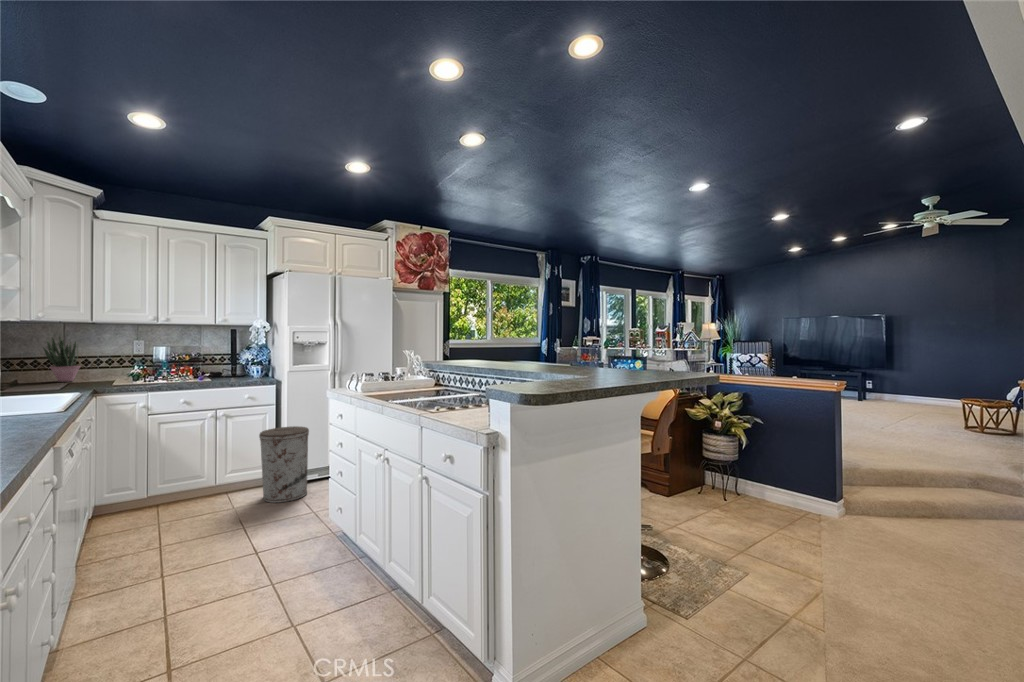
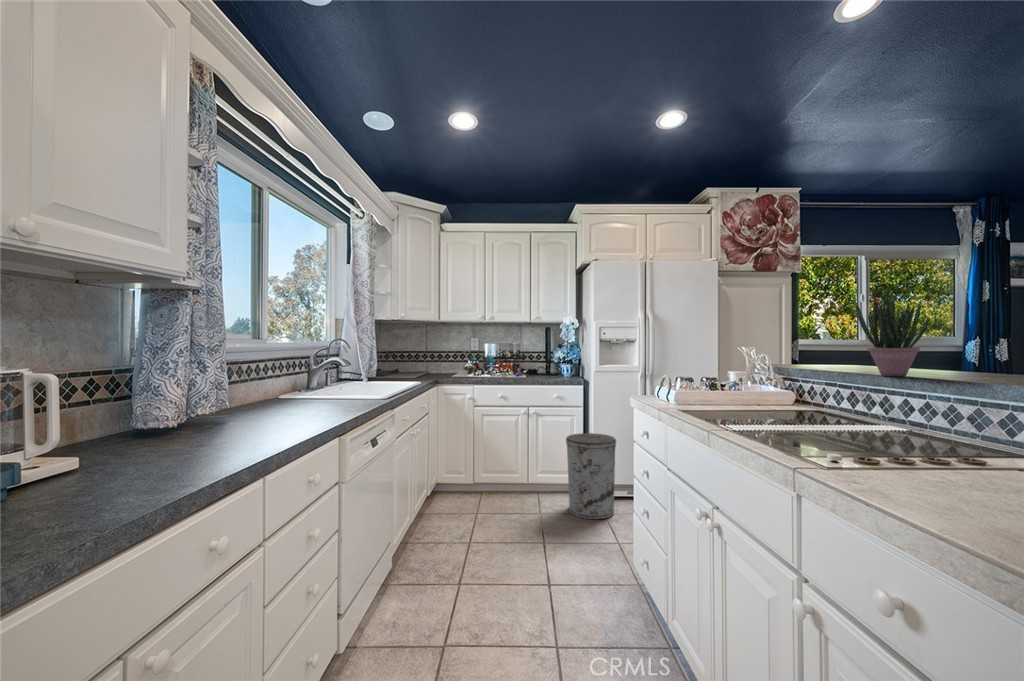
potted plant: present [43,337,81,382] -> present [855,293,930,376]

